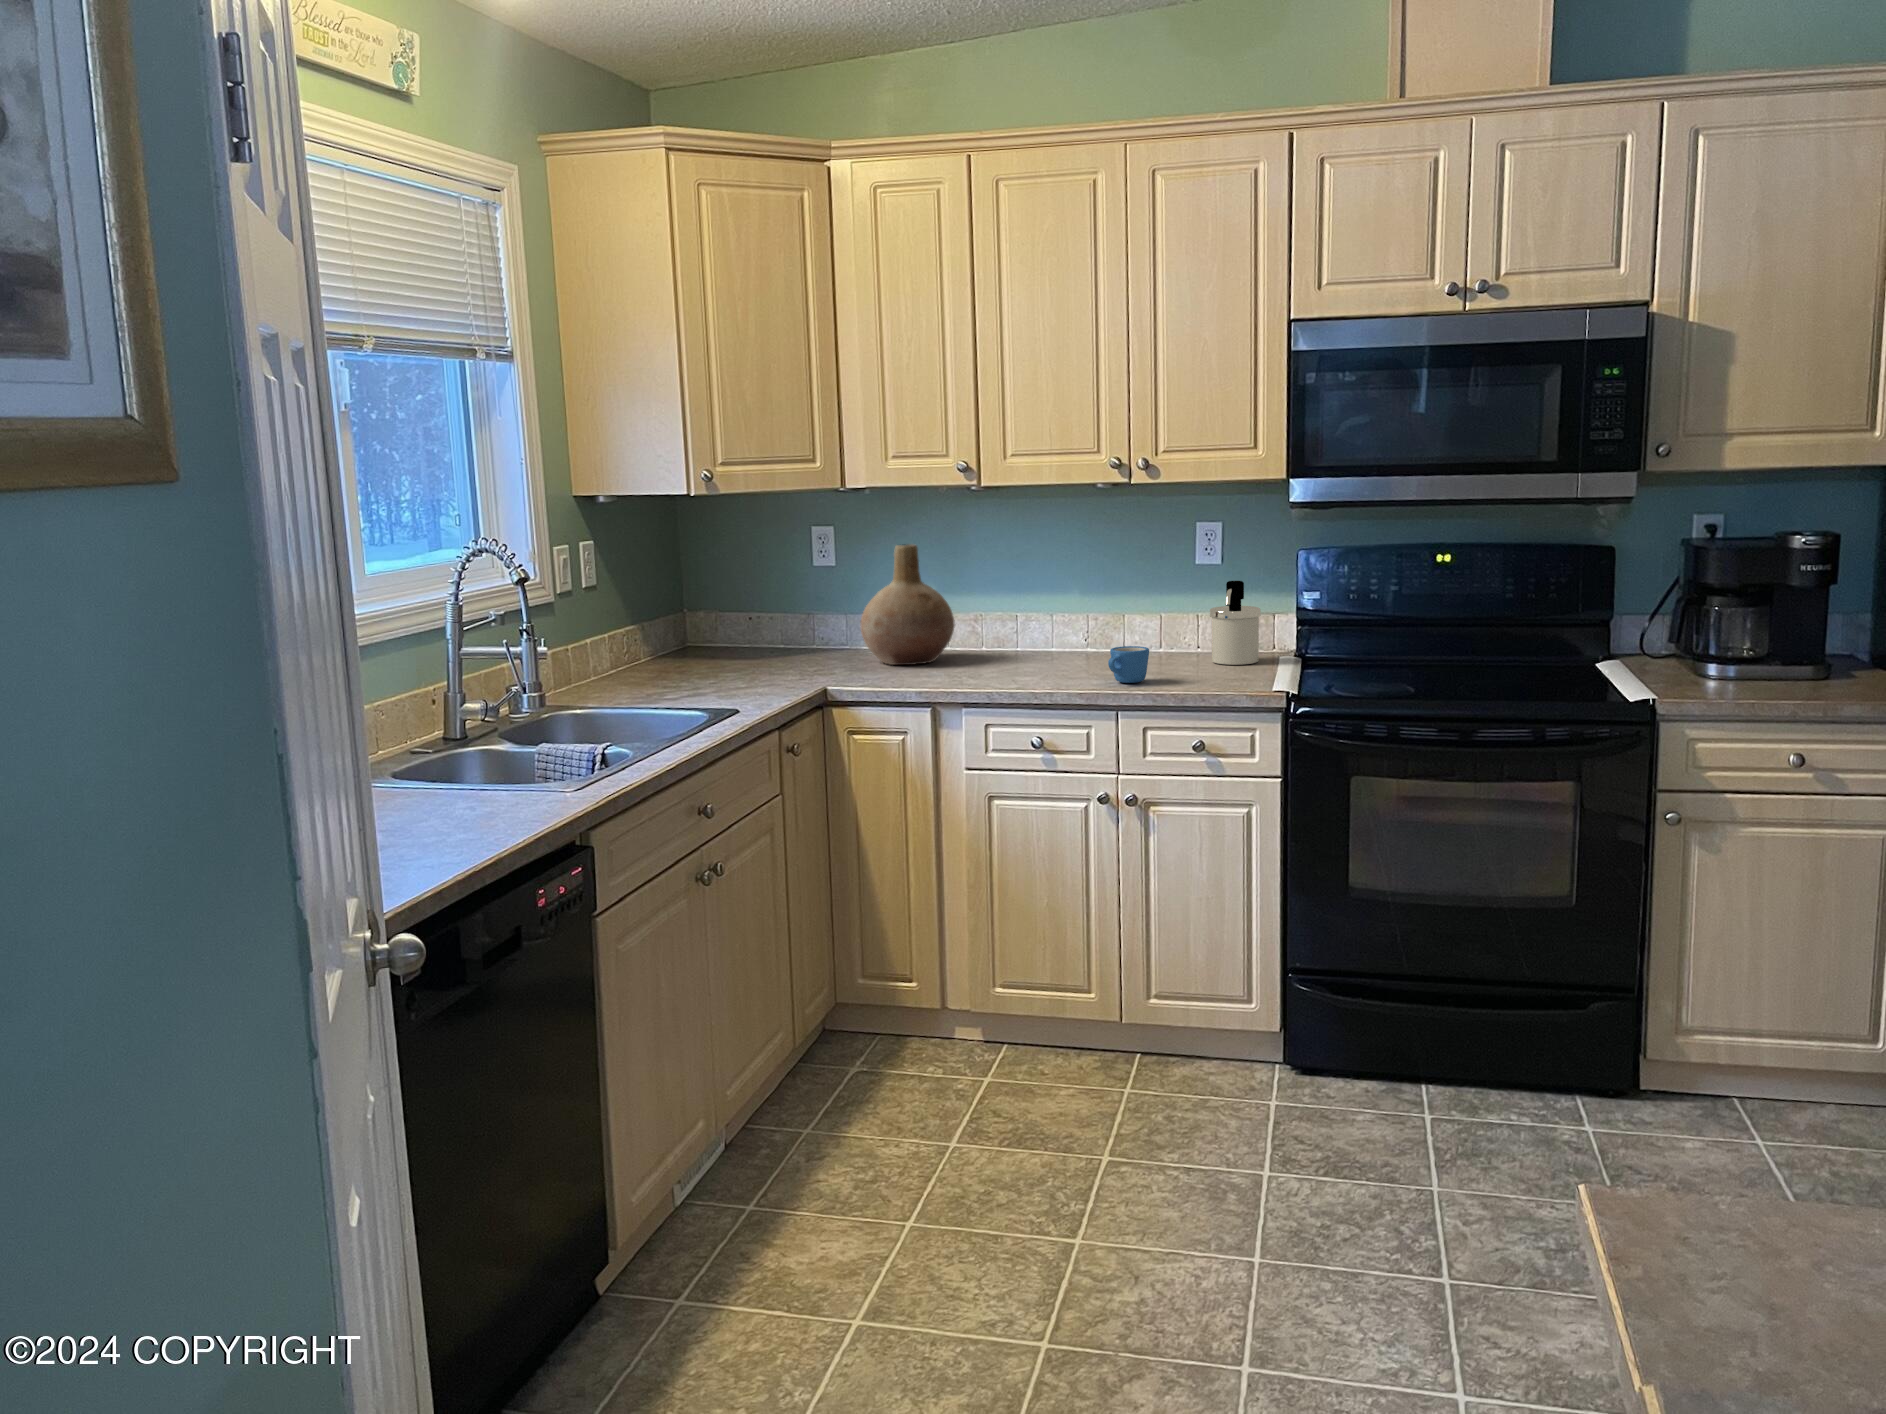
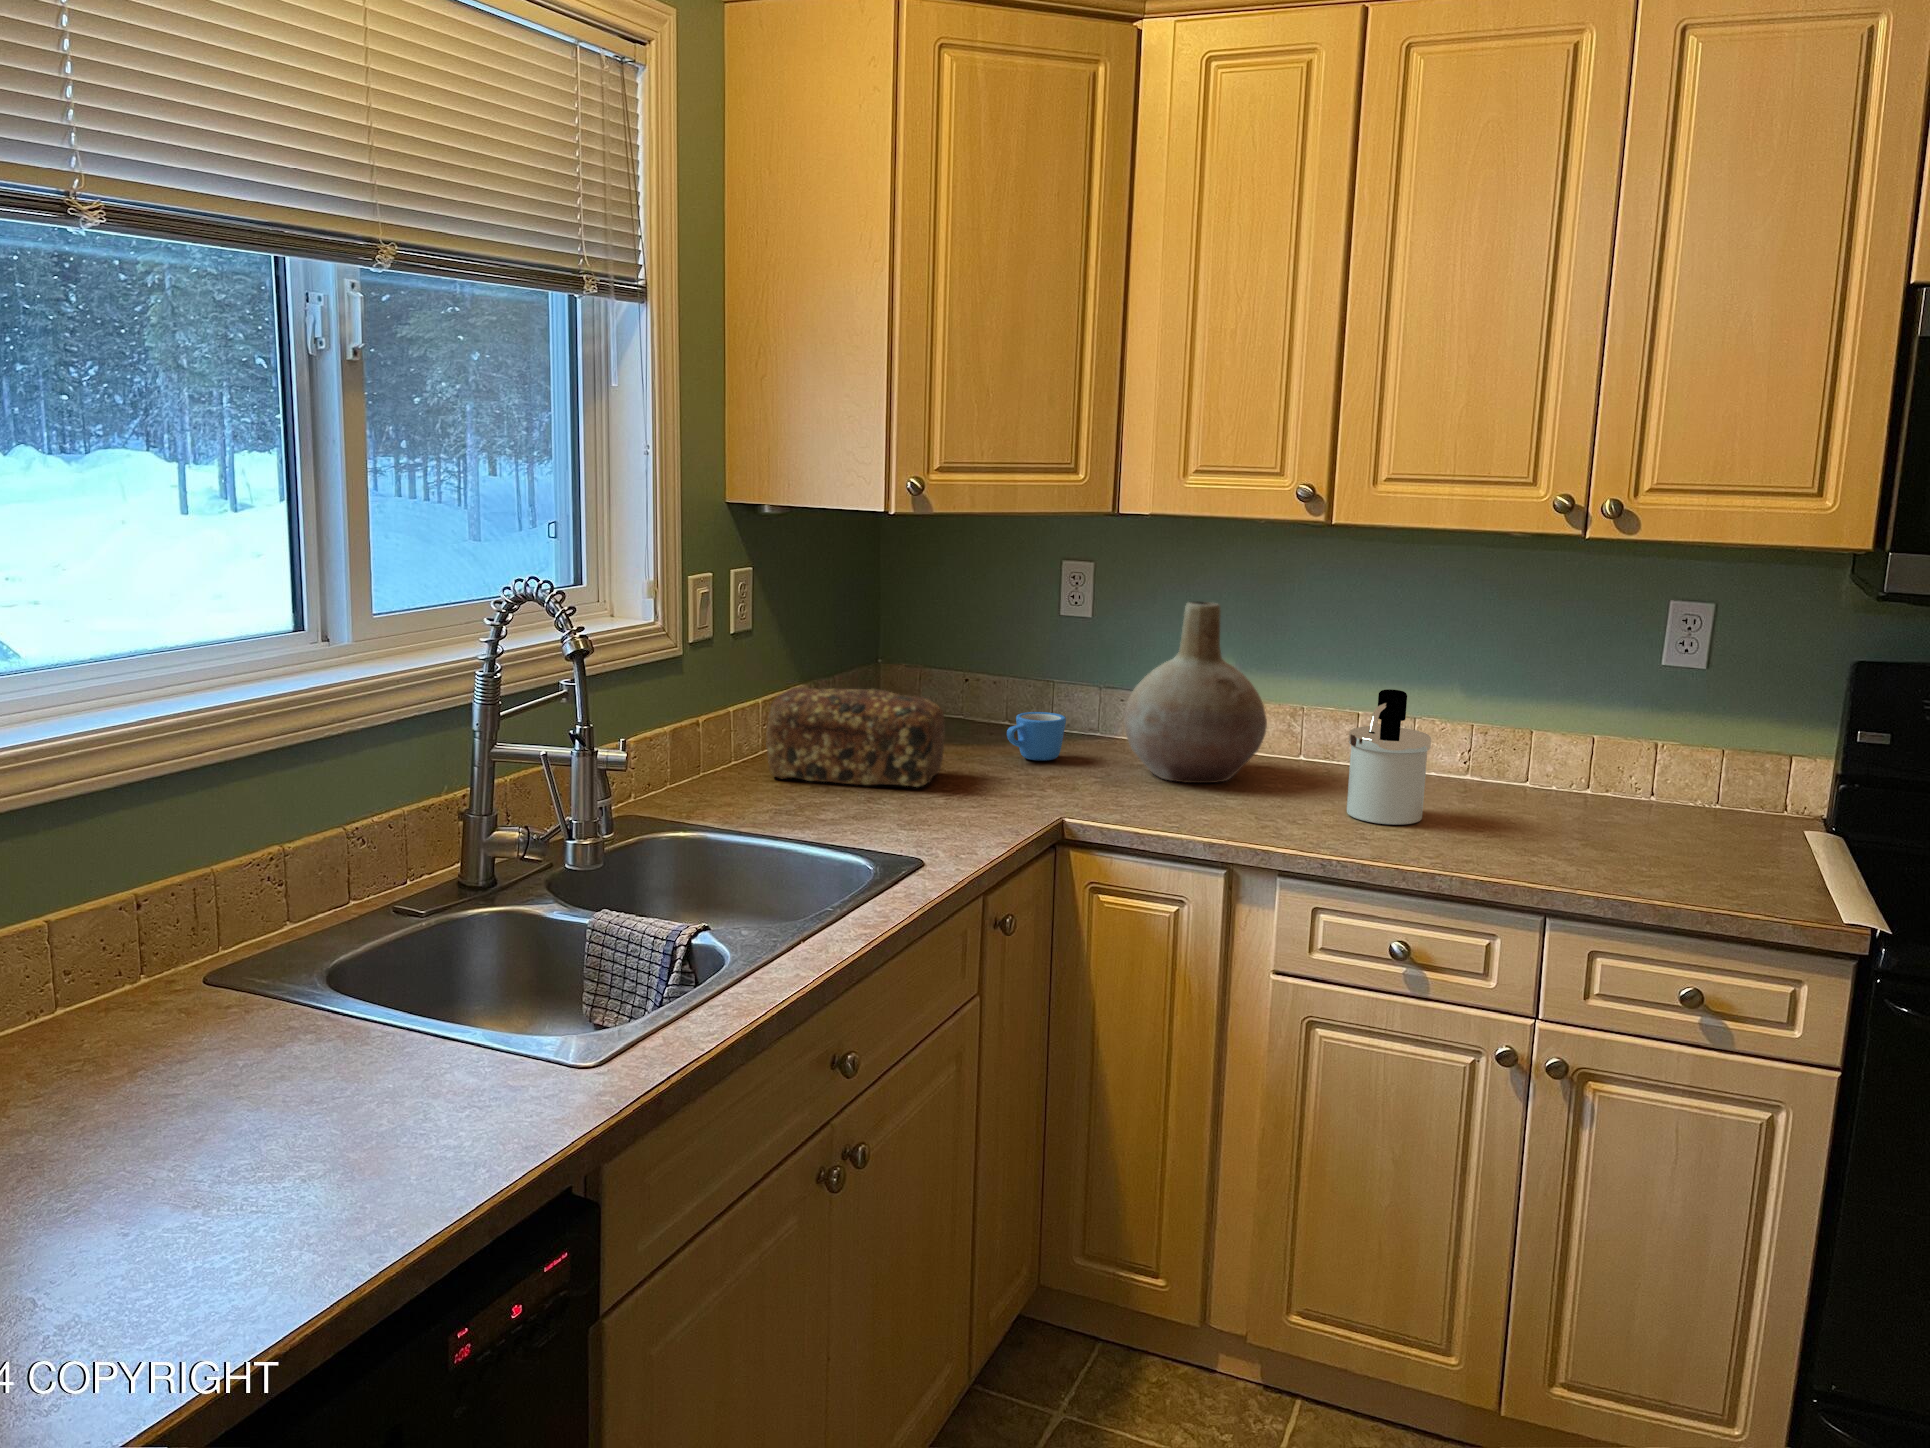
soap dispenser: present [1210,581,1261,665] -> present [1347,689,1431,825]
bread loaf: none [618,619,740,684] -> present [767,687,945,787]
mug: present [1108,646,1149,683] -> present [1007,712,1066,761]

